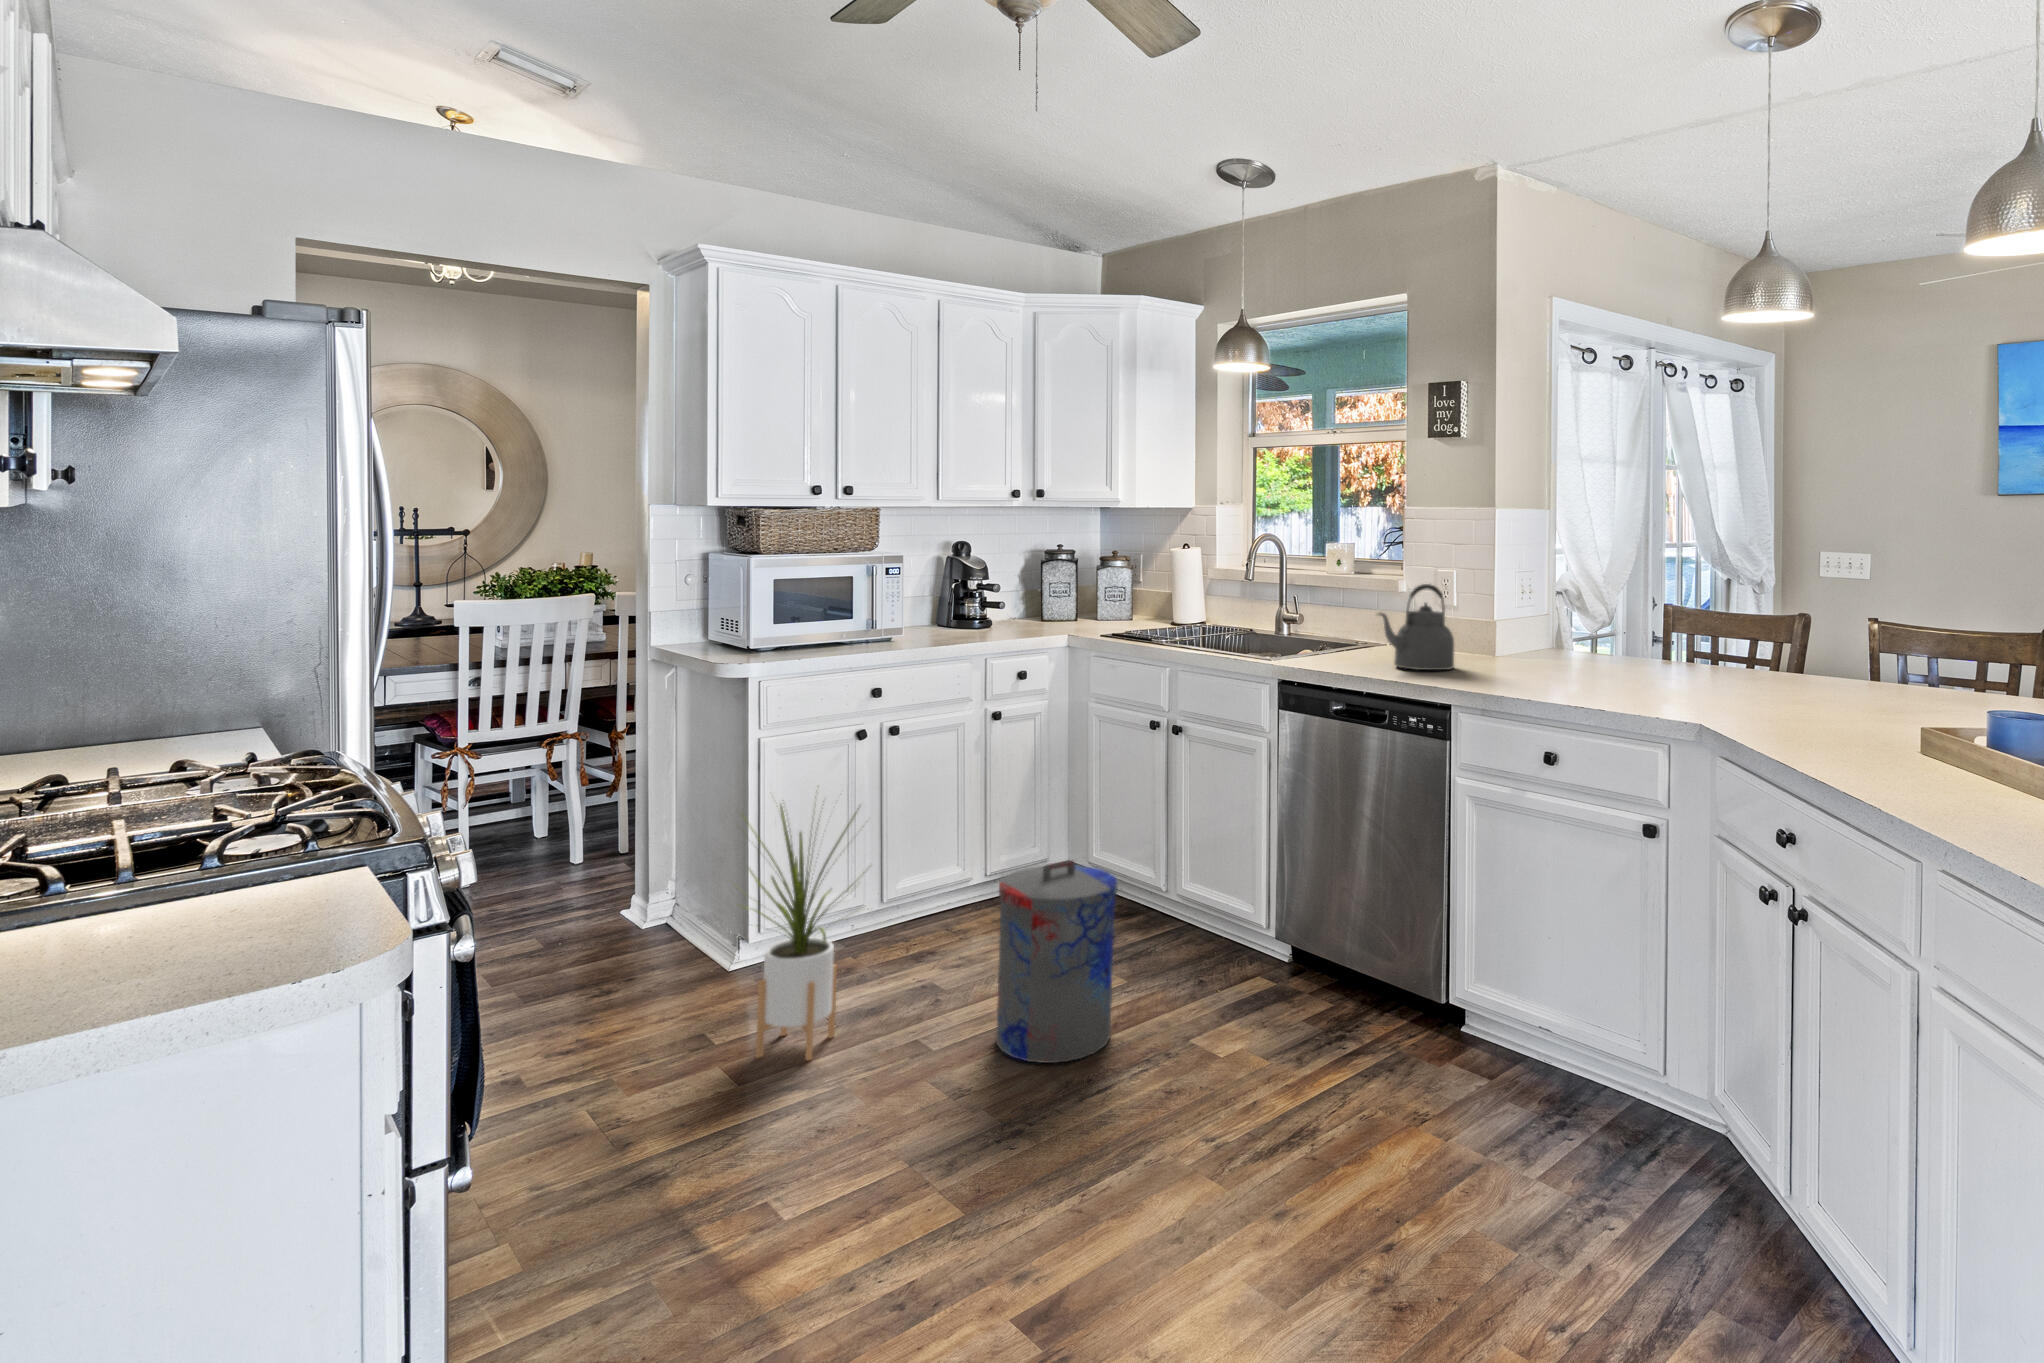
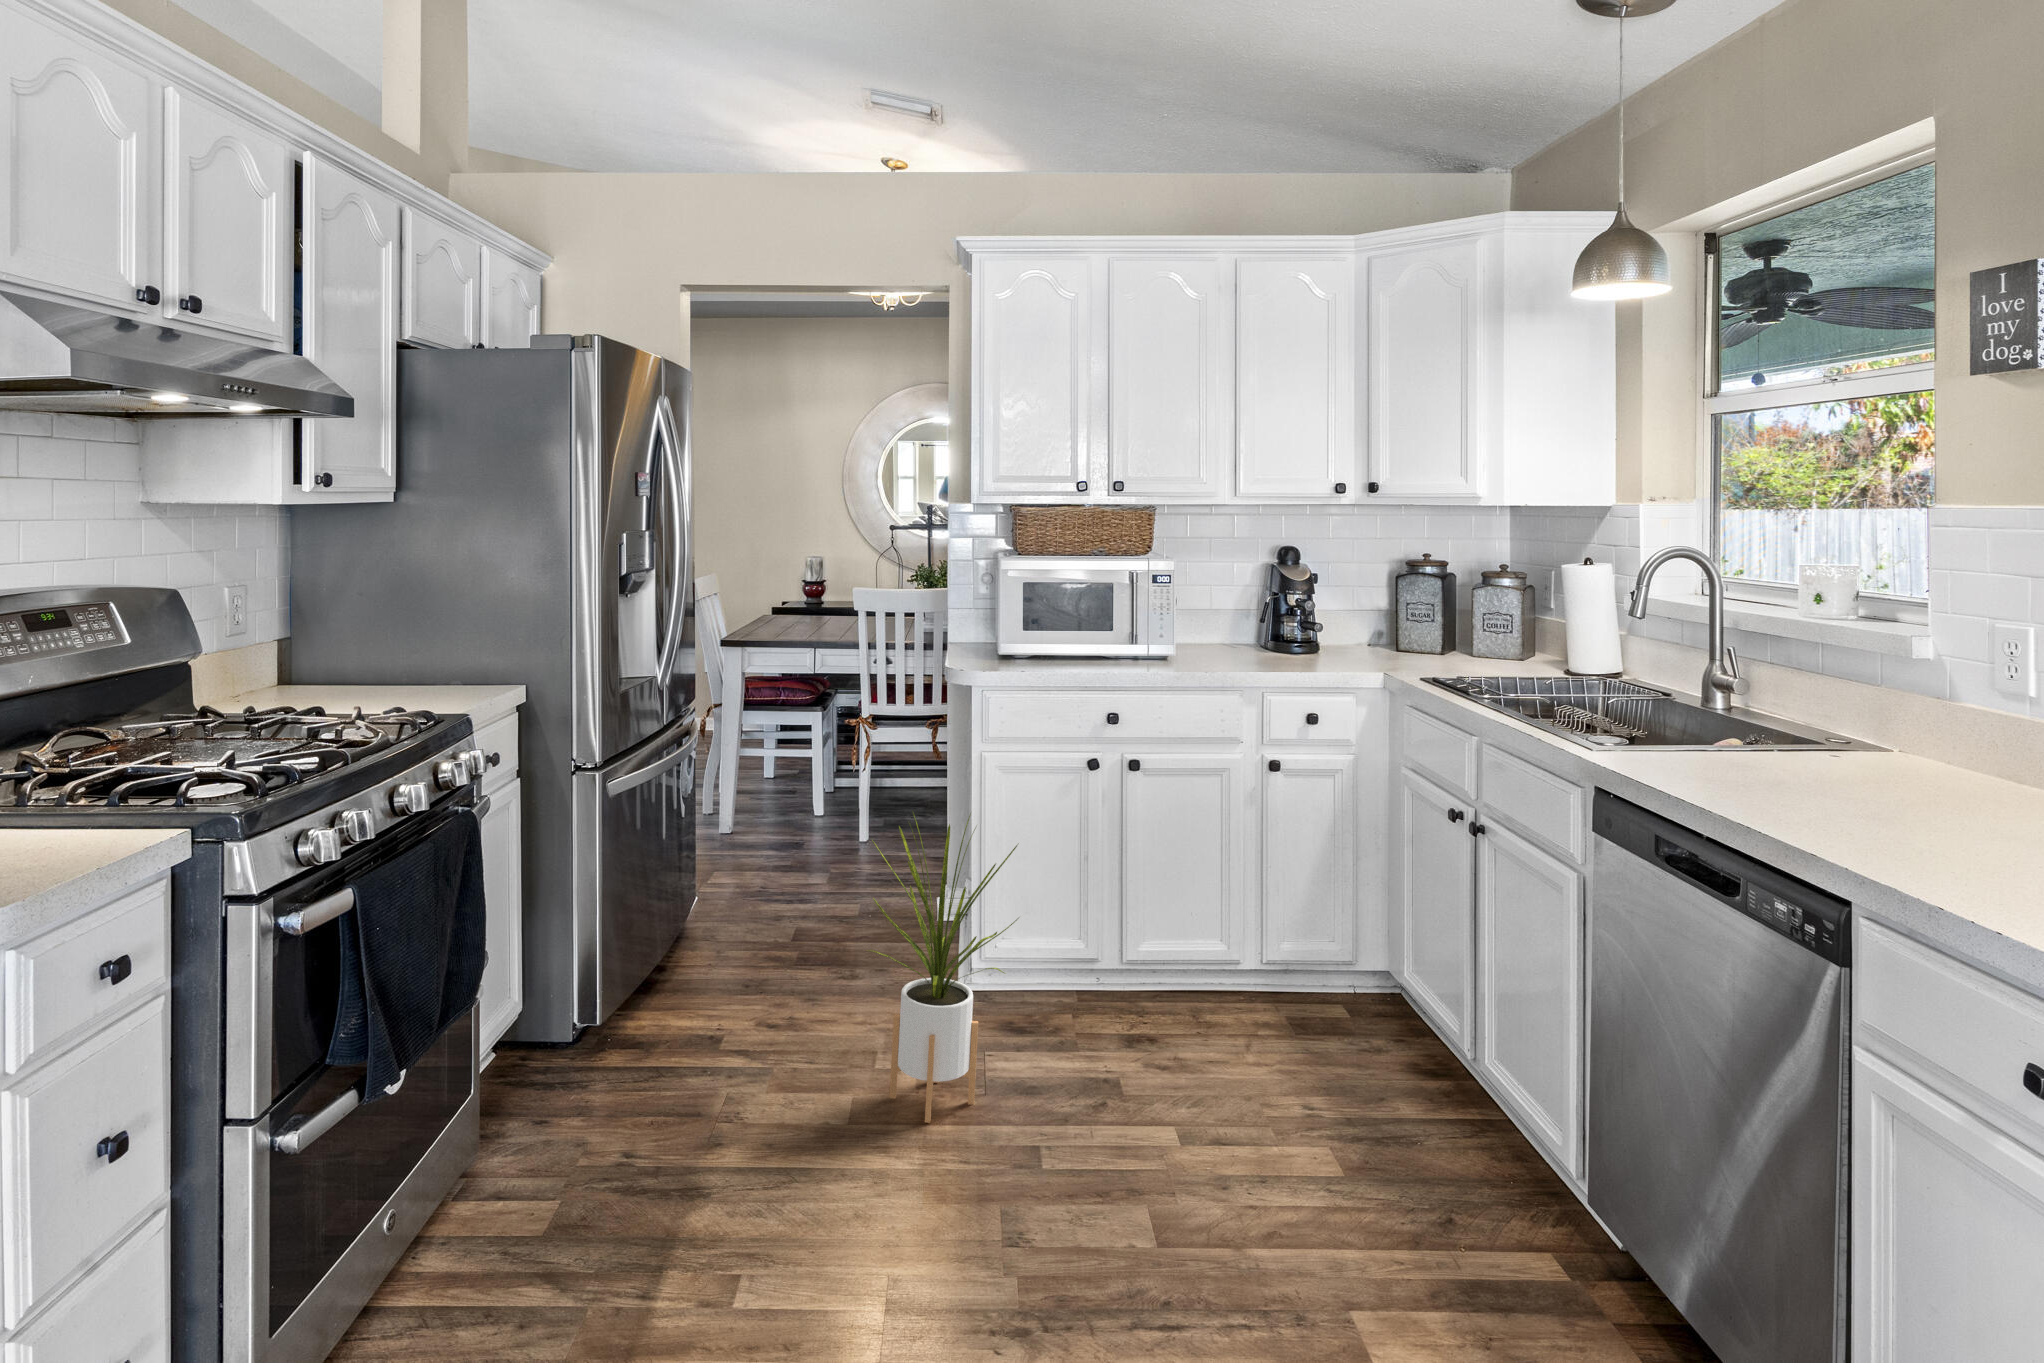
kettle: present [1378,584,1454,670] -> none [1766,643,1971,818]
trash can: present [996,860,1117,1063] -> none [1106,974,1275,1265]

